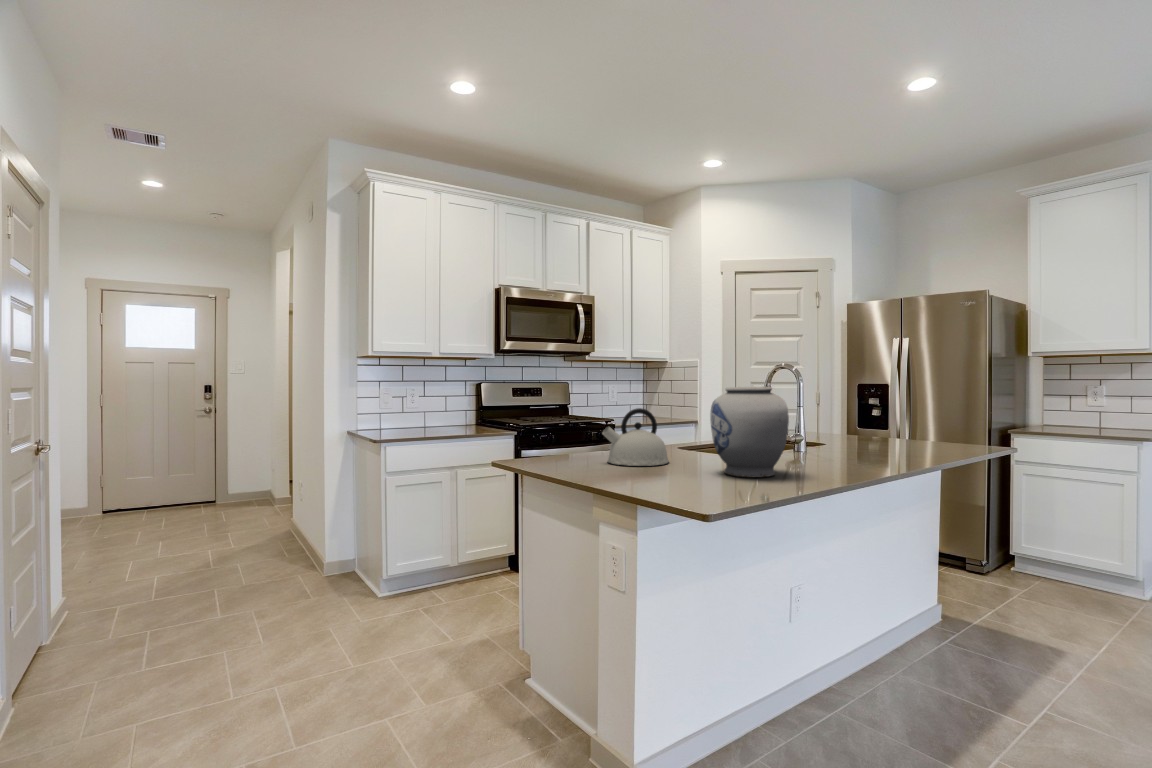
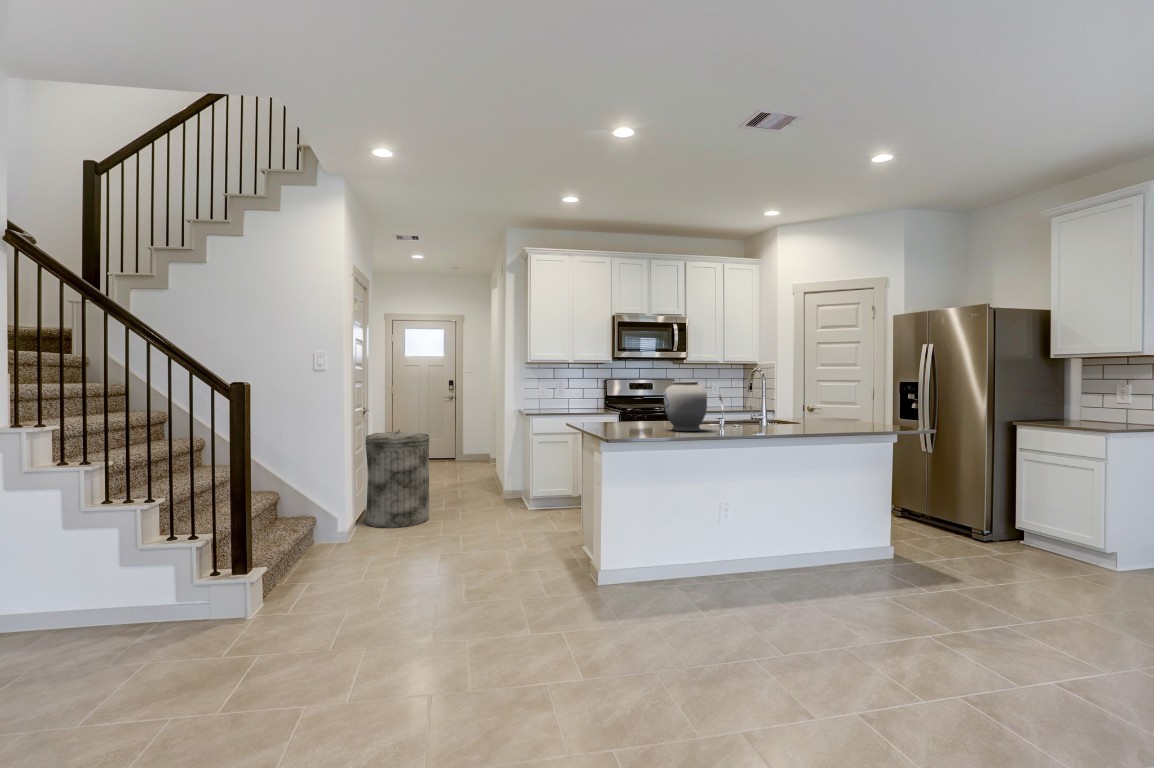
kettle: present [602,408,669,466] -> none [621,394,661,426]
trash can: none [41,482,191,687] -> present [365,429,429,528]

